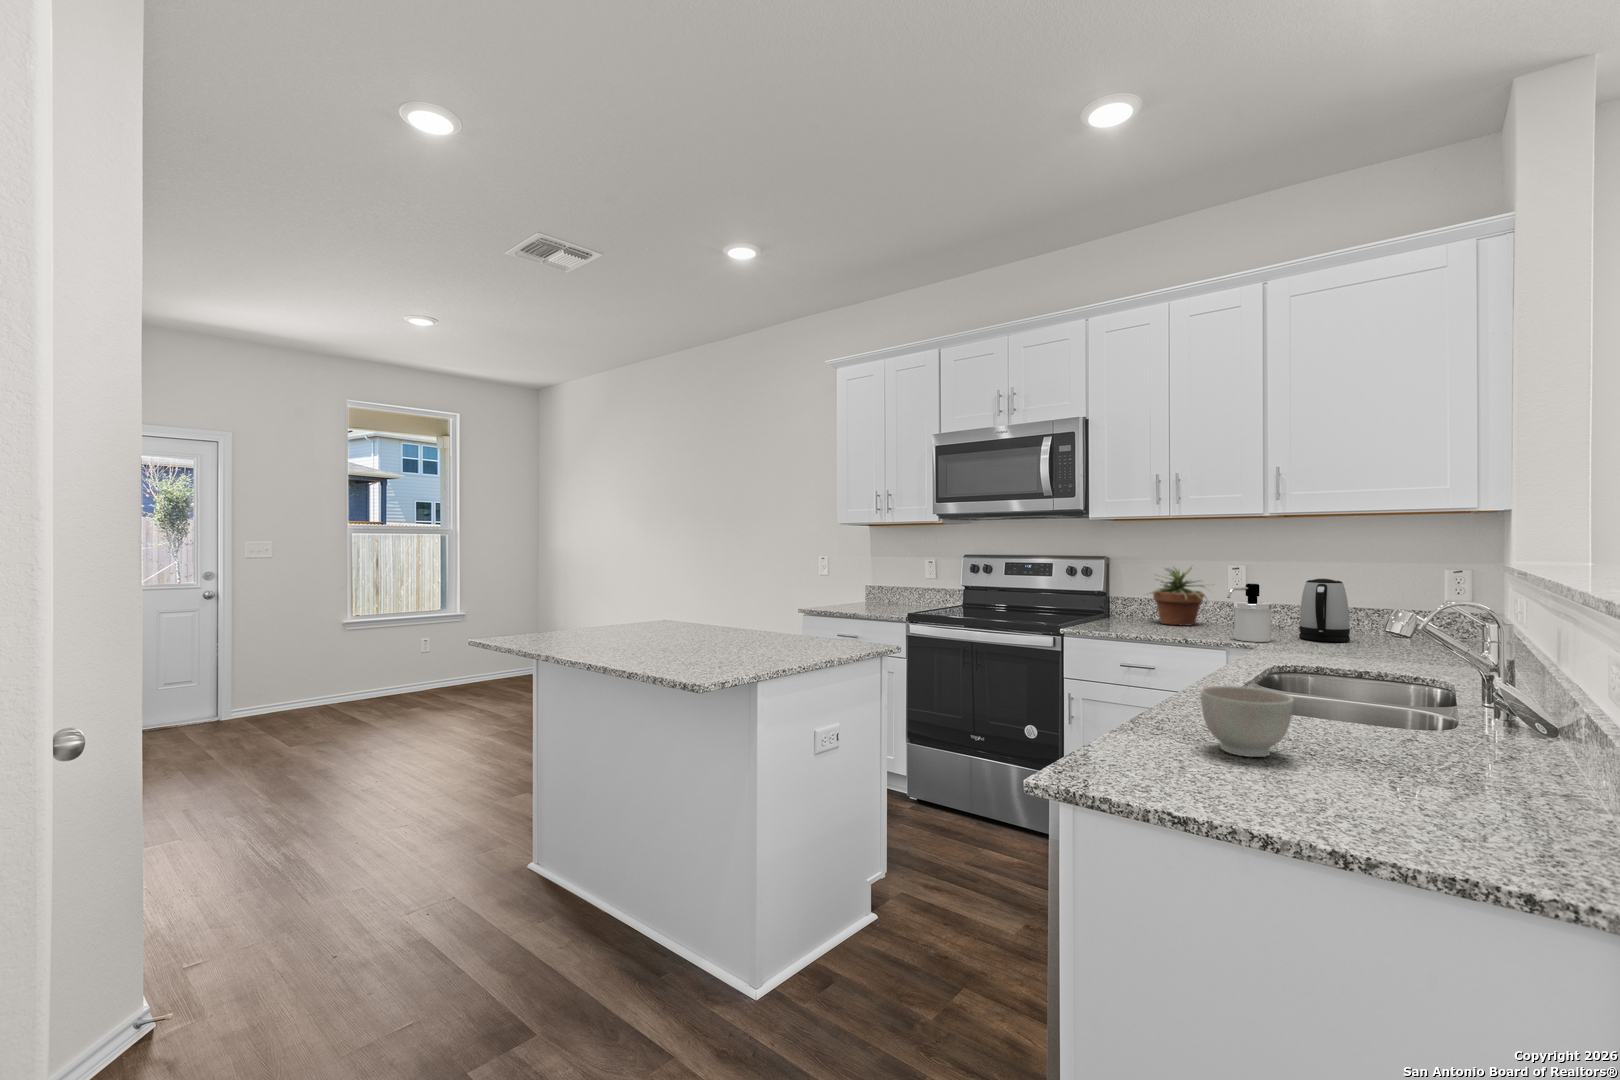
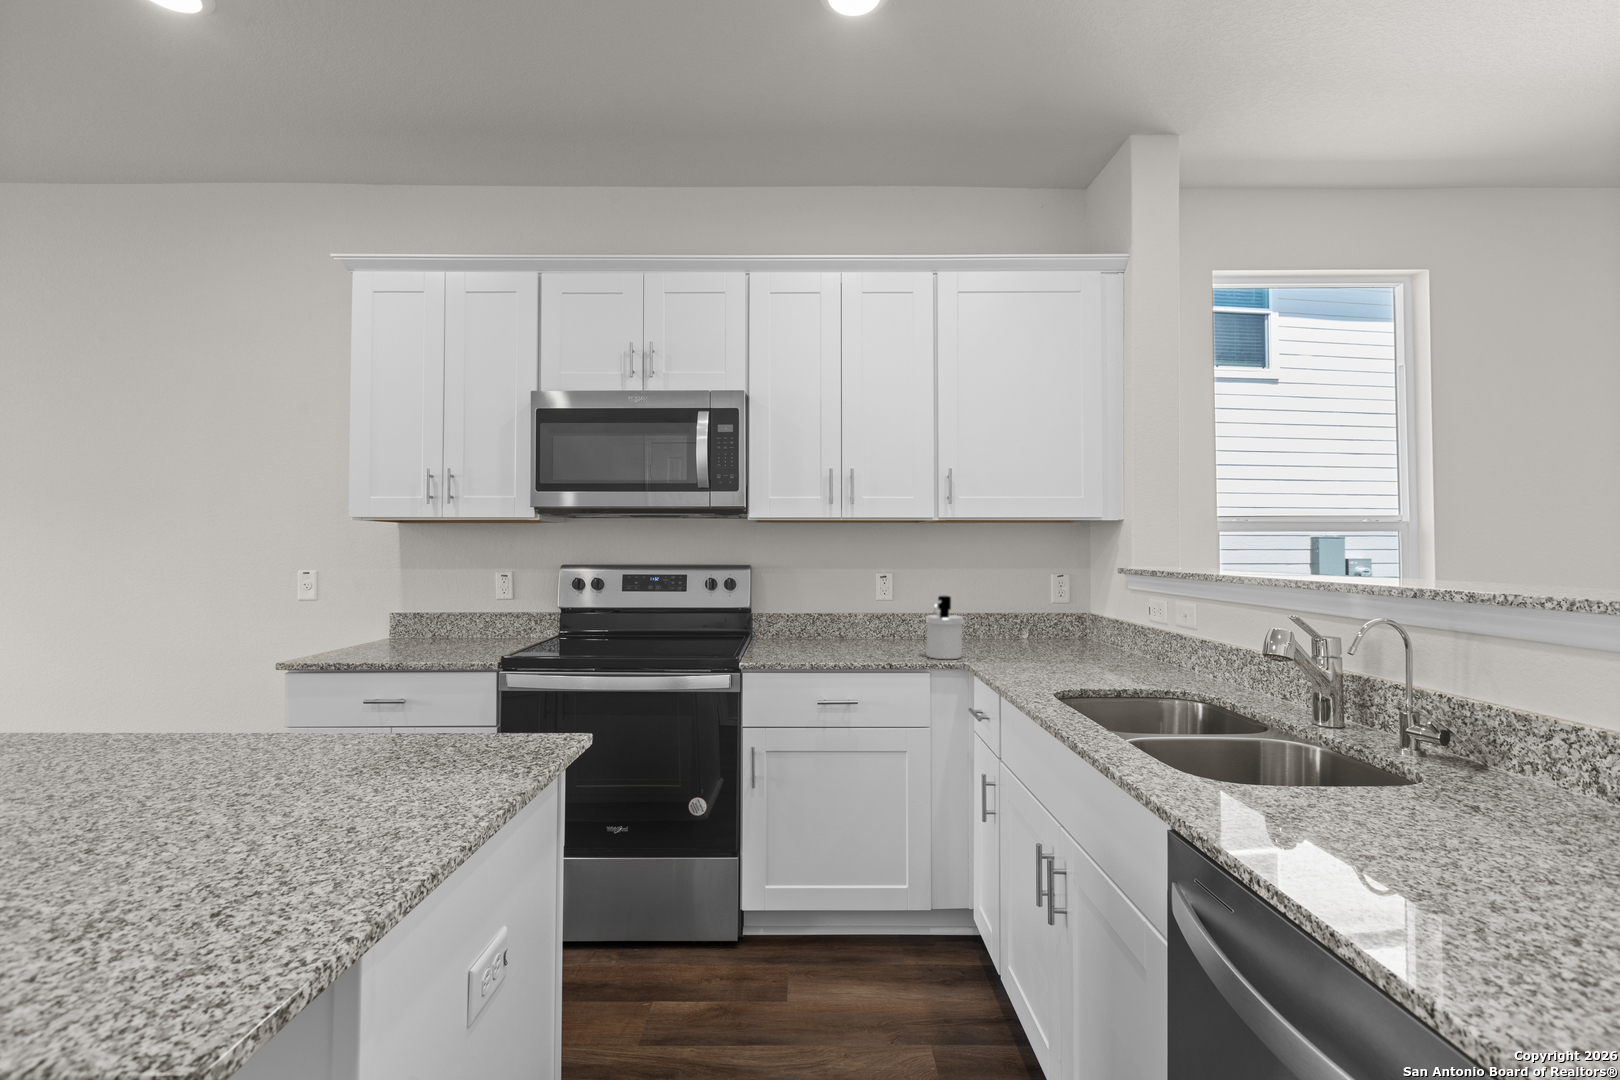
potted plant: present [1152,567,1205,626] -> none [805,573,869,643]
kettle: present [1299,578,1350,642] -> none [966,587,1010,651]
bowl: present [1201,686,1294,757] -> none [1345,764,1482,869]

